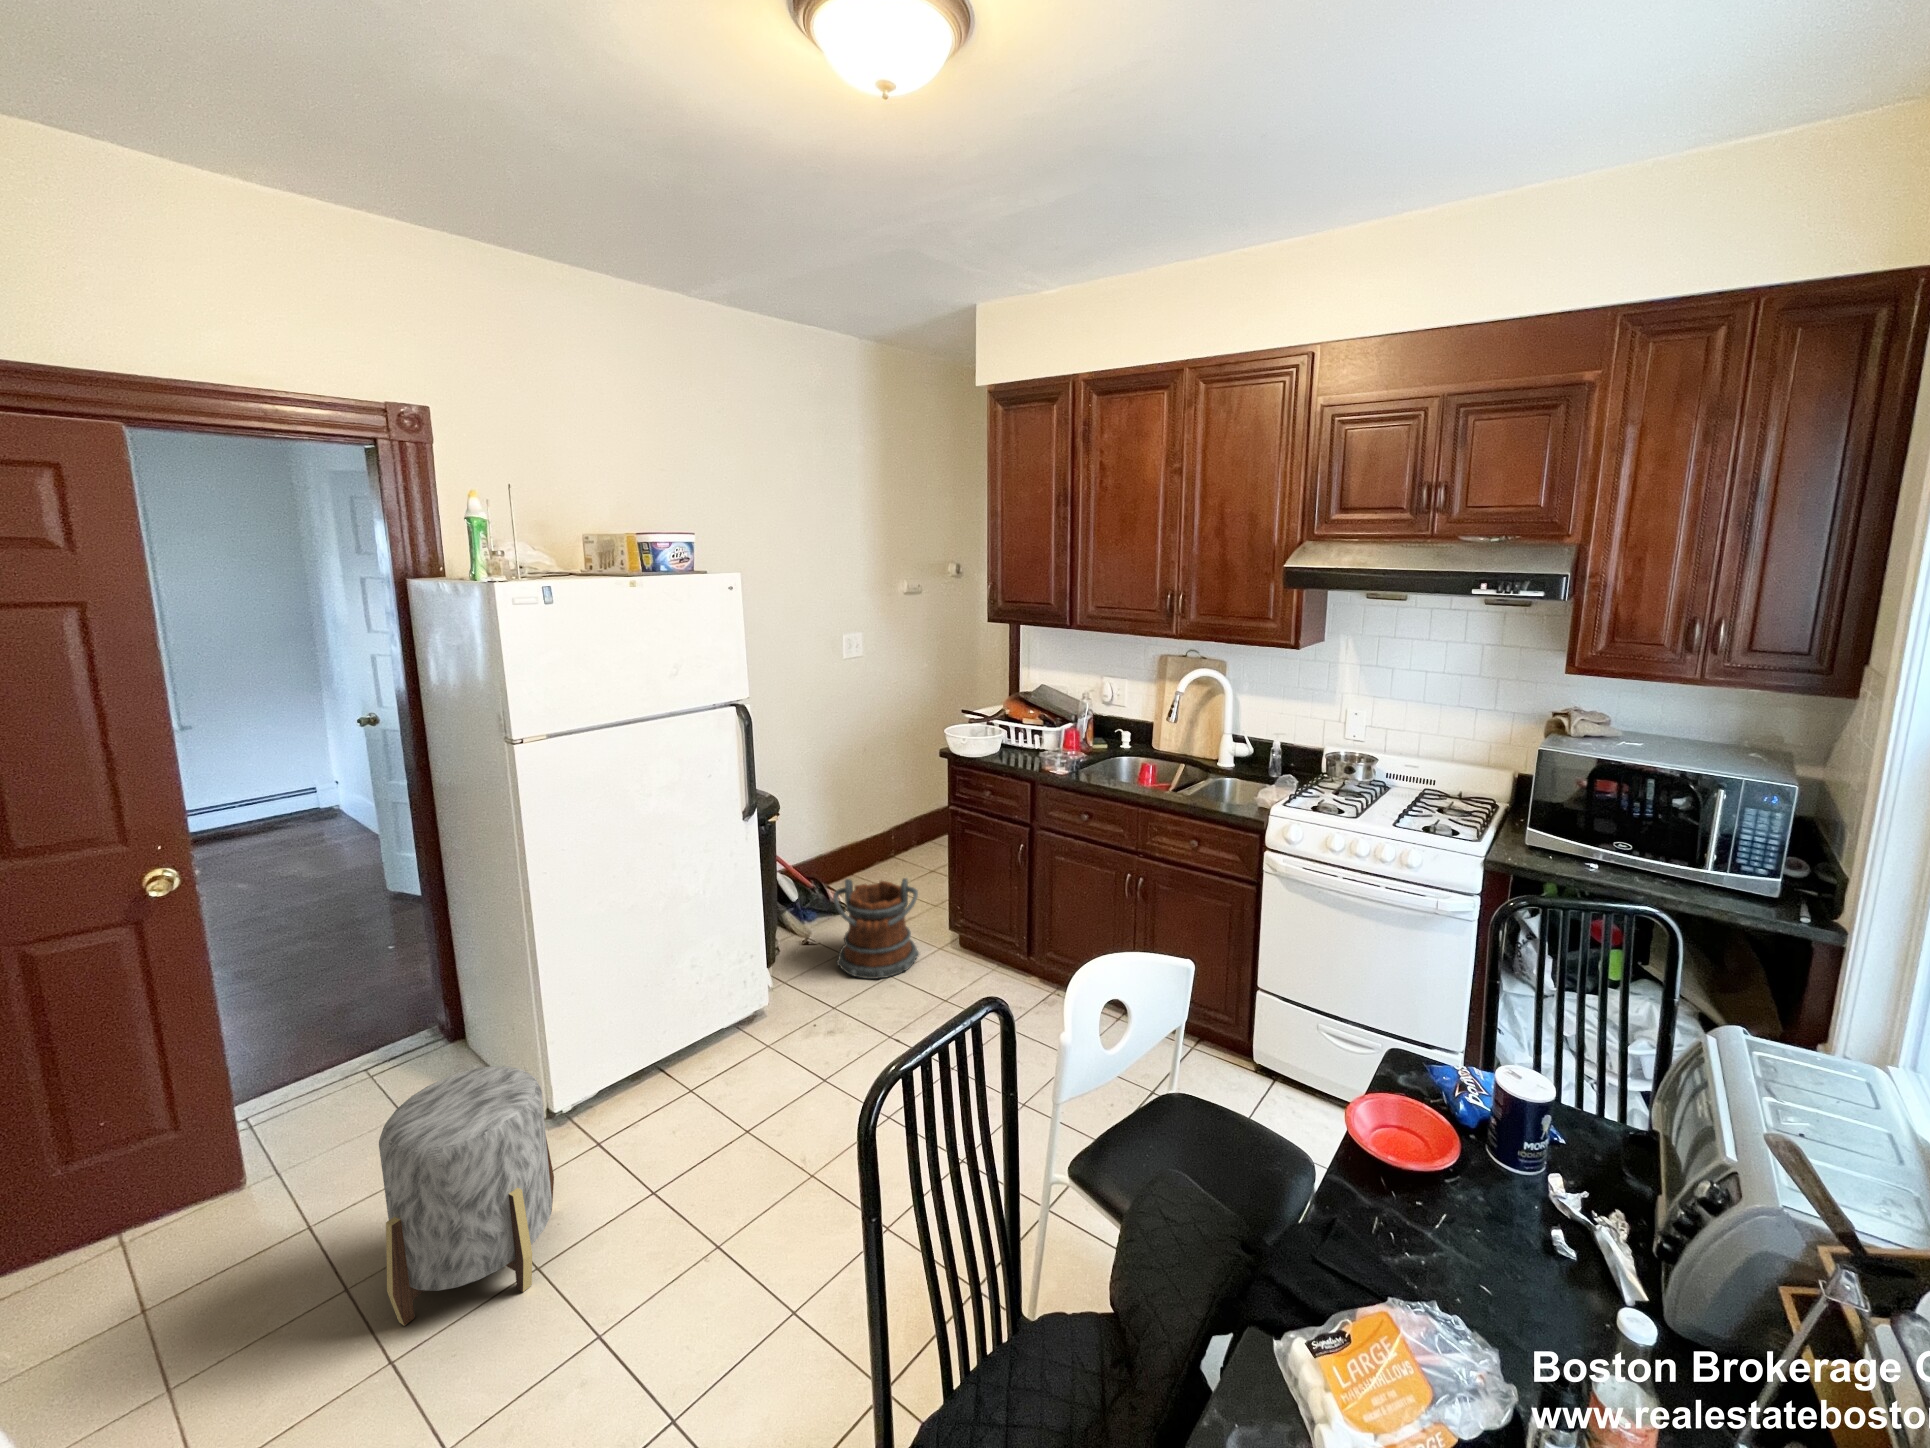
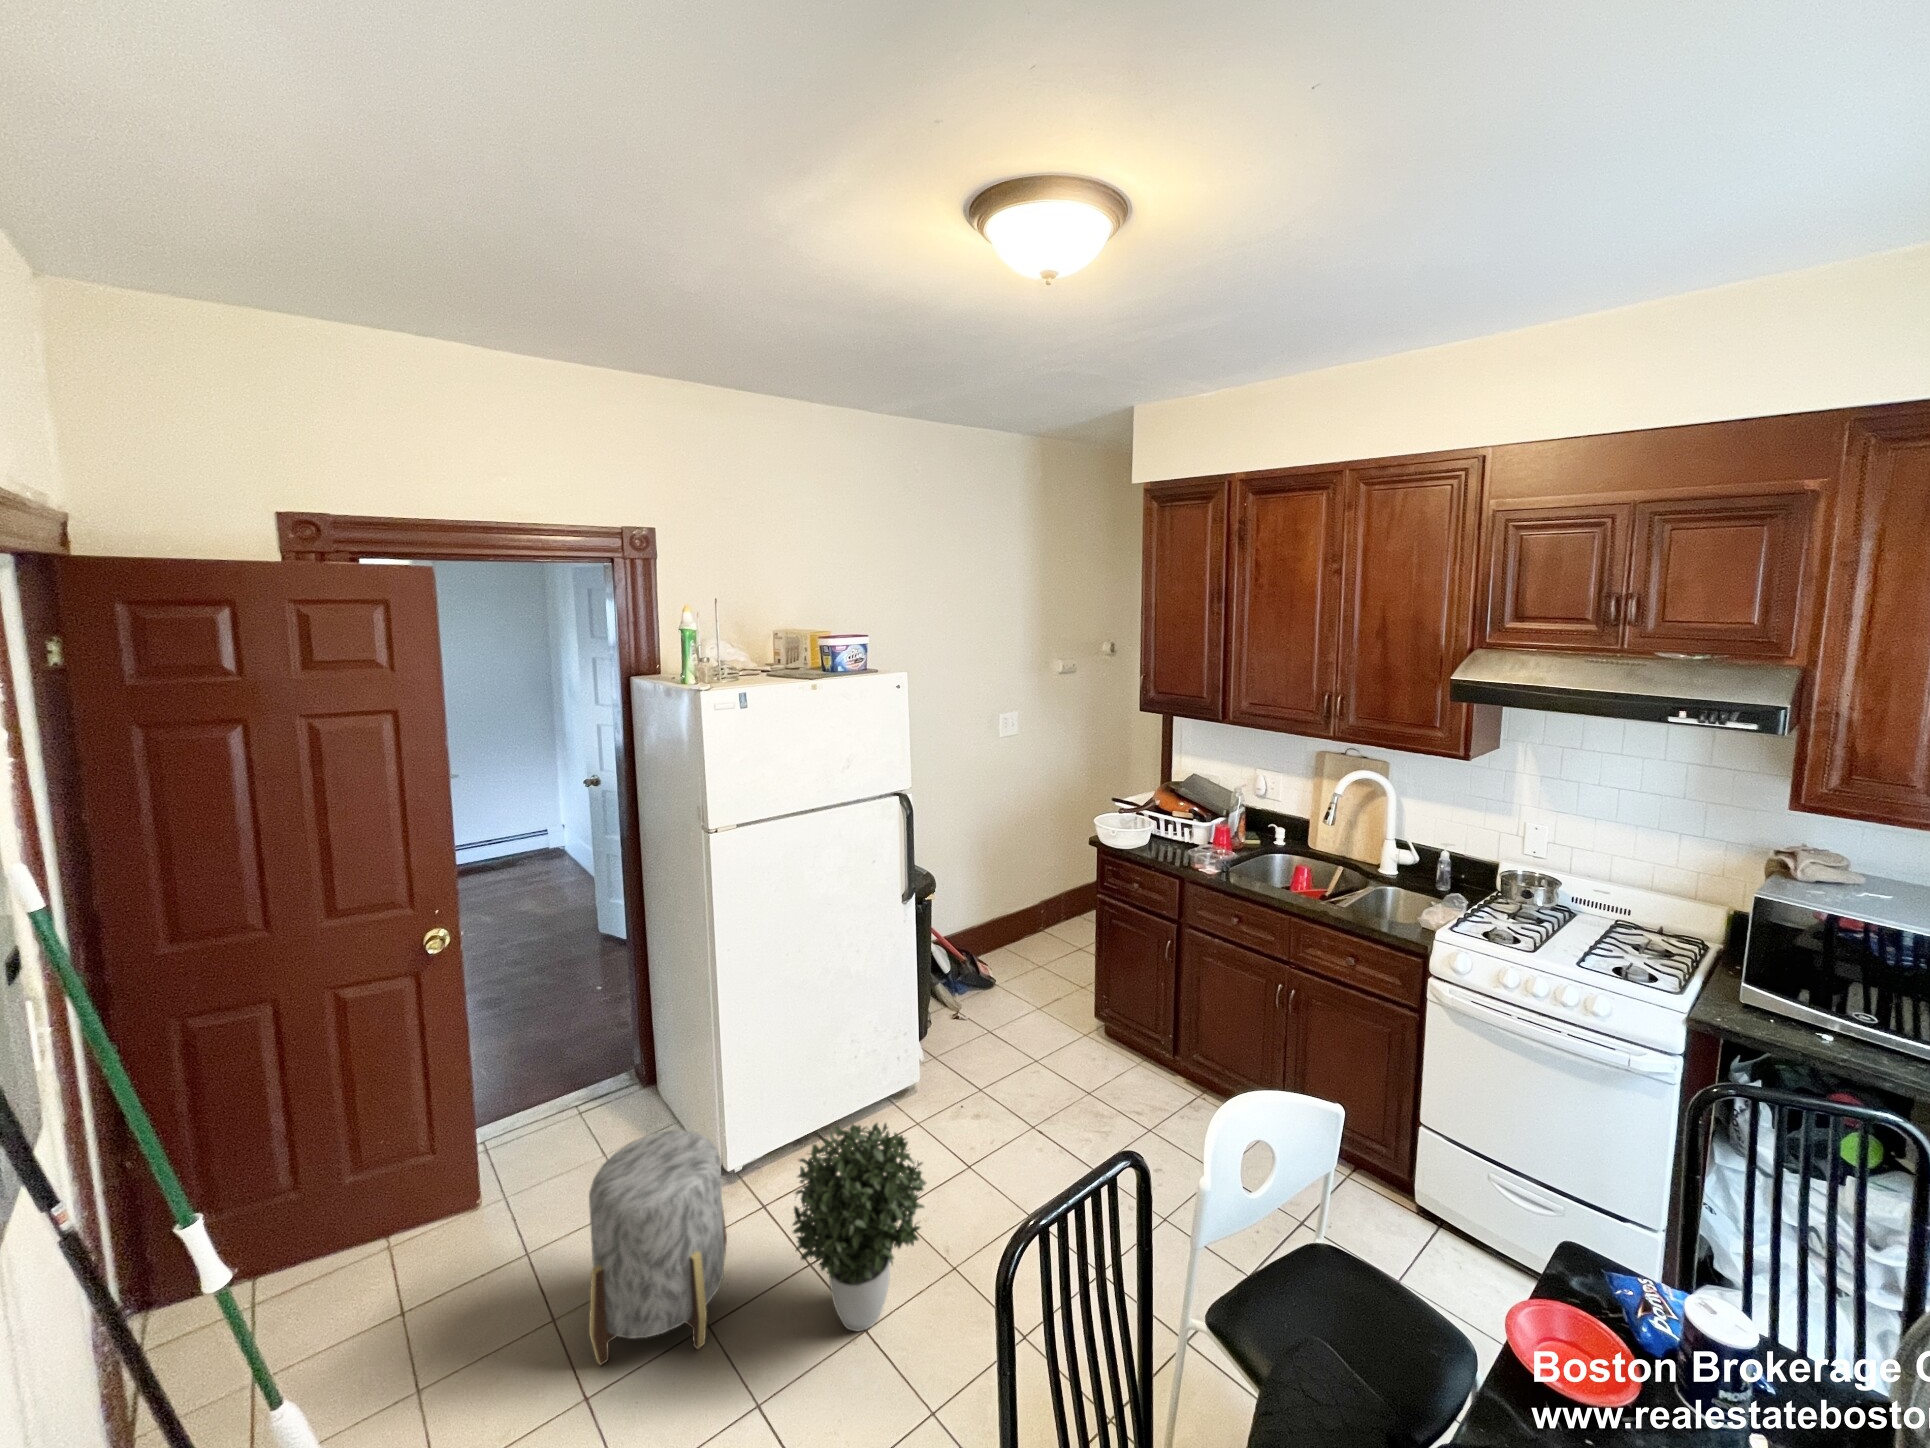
bucket: present [833,878,919,979] -> none [982,958,1063,1061]
potted plant: none [628,1033,778,1248] -> present [793,1123,926,1331]

